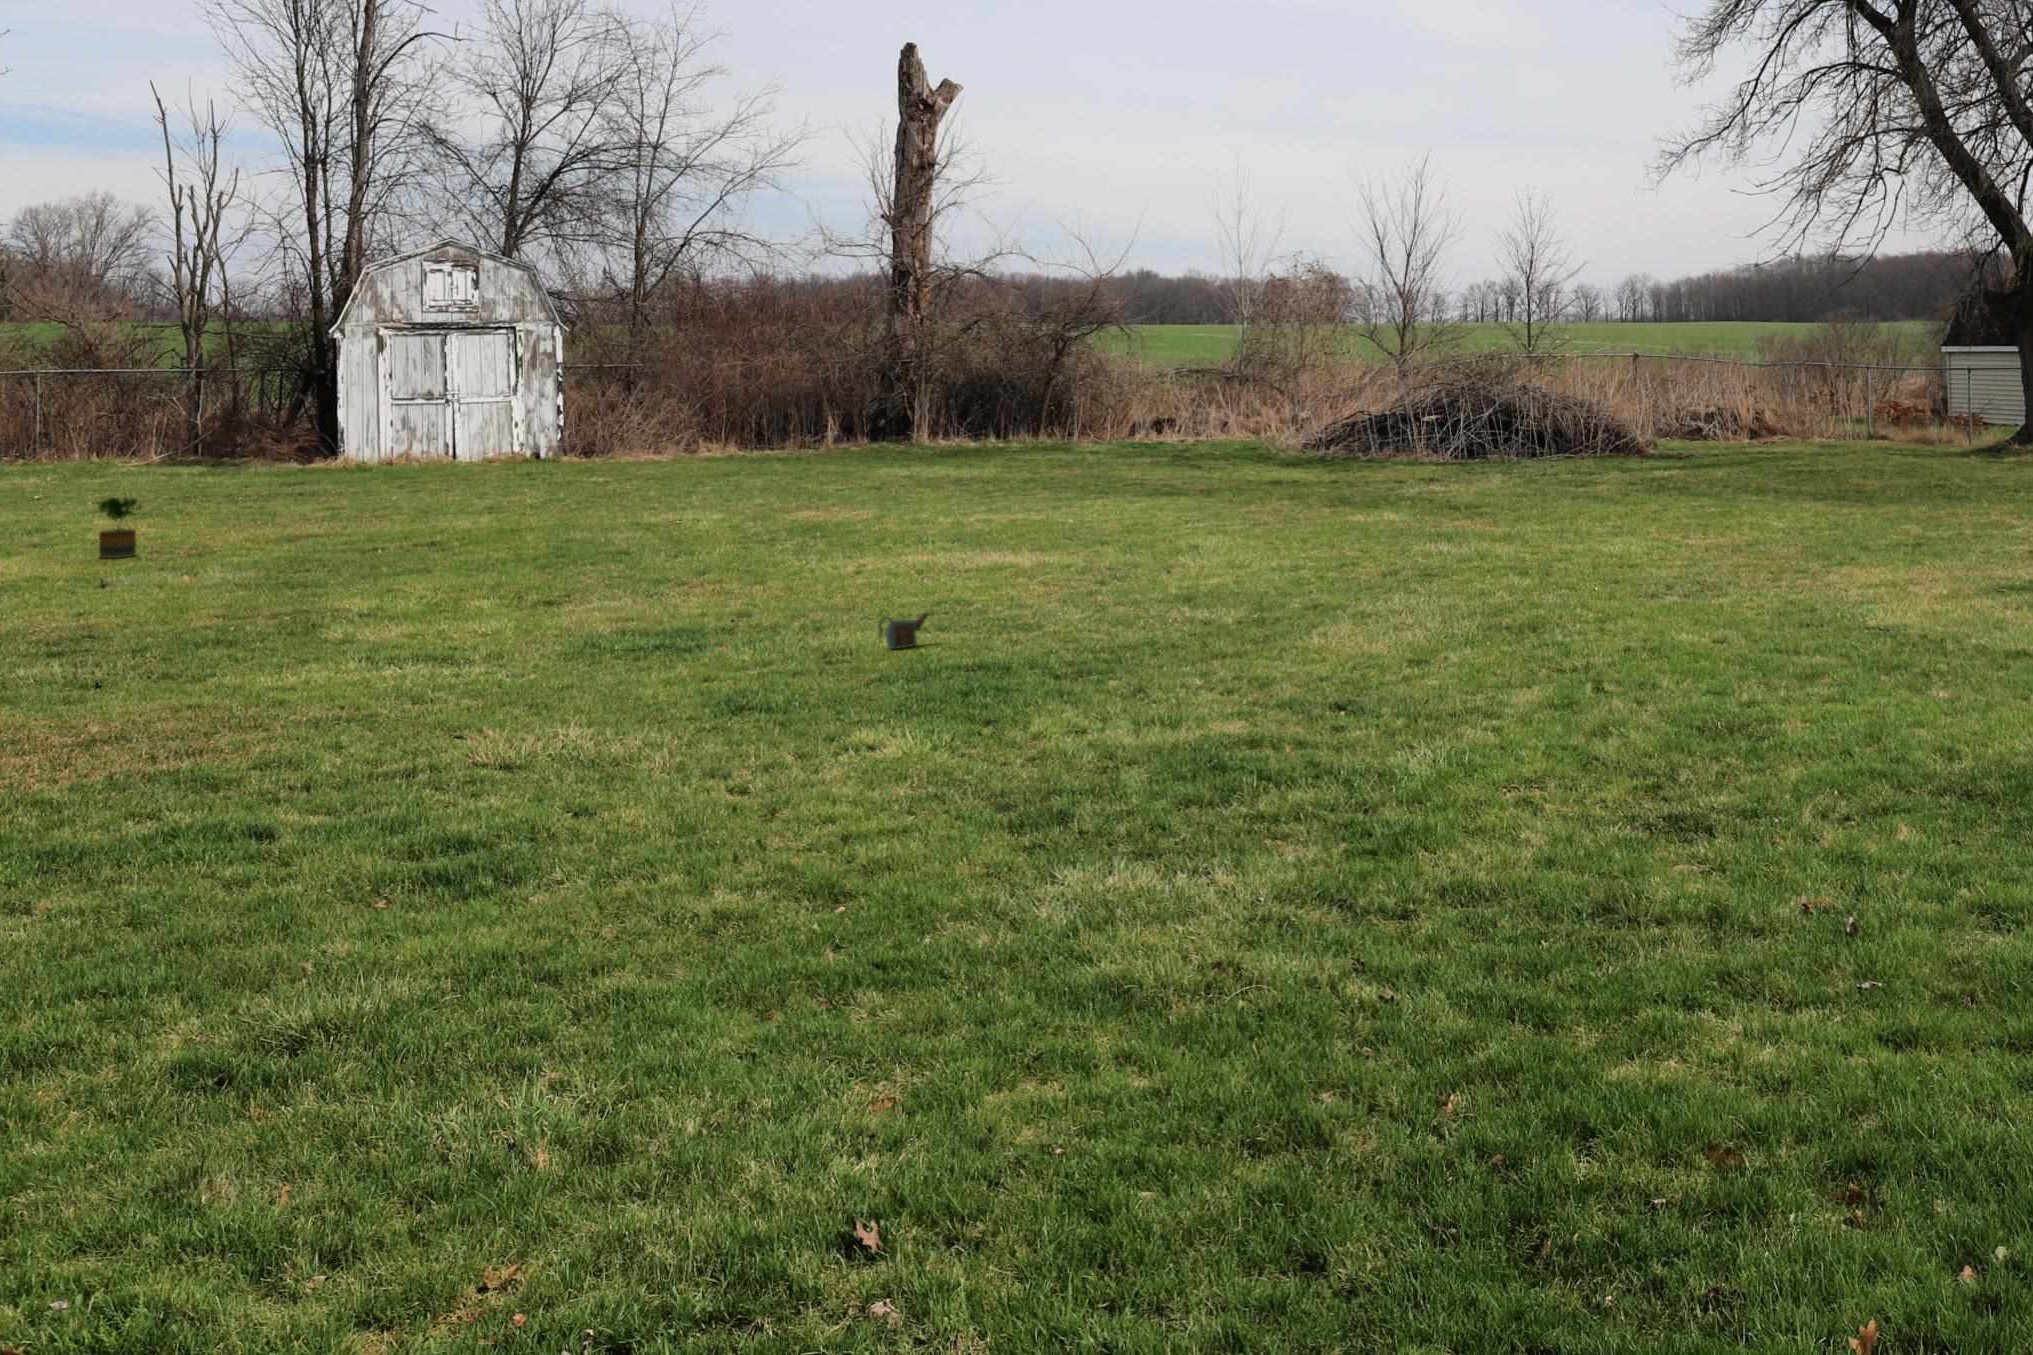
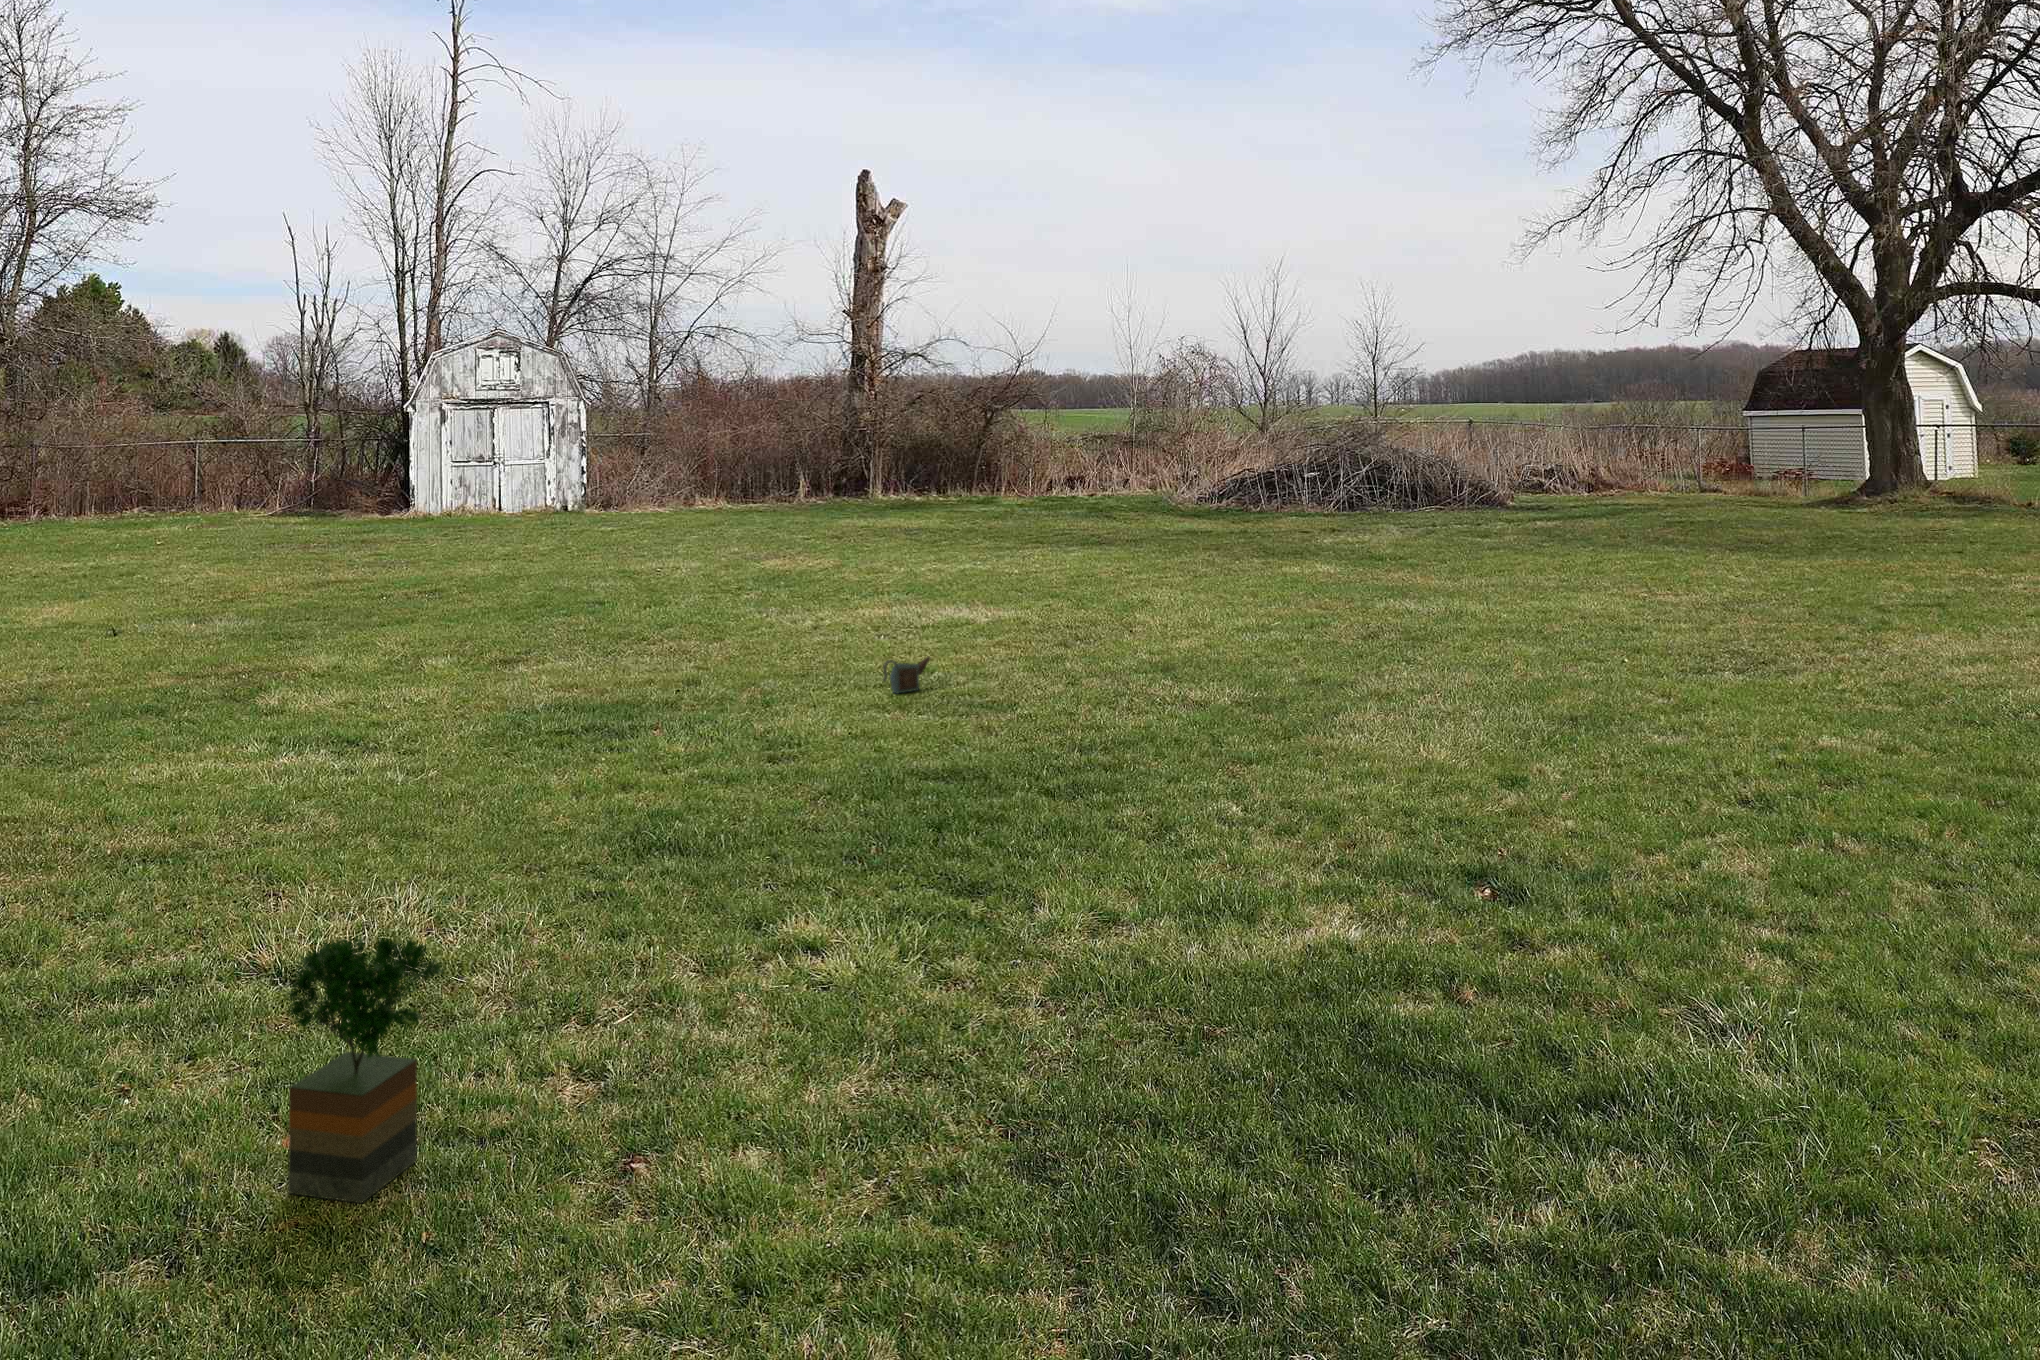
potted tree: present [98,498,141,558] -> present [287,935,444,1203]

